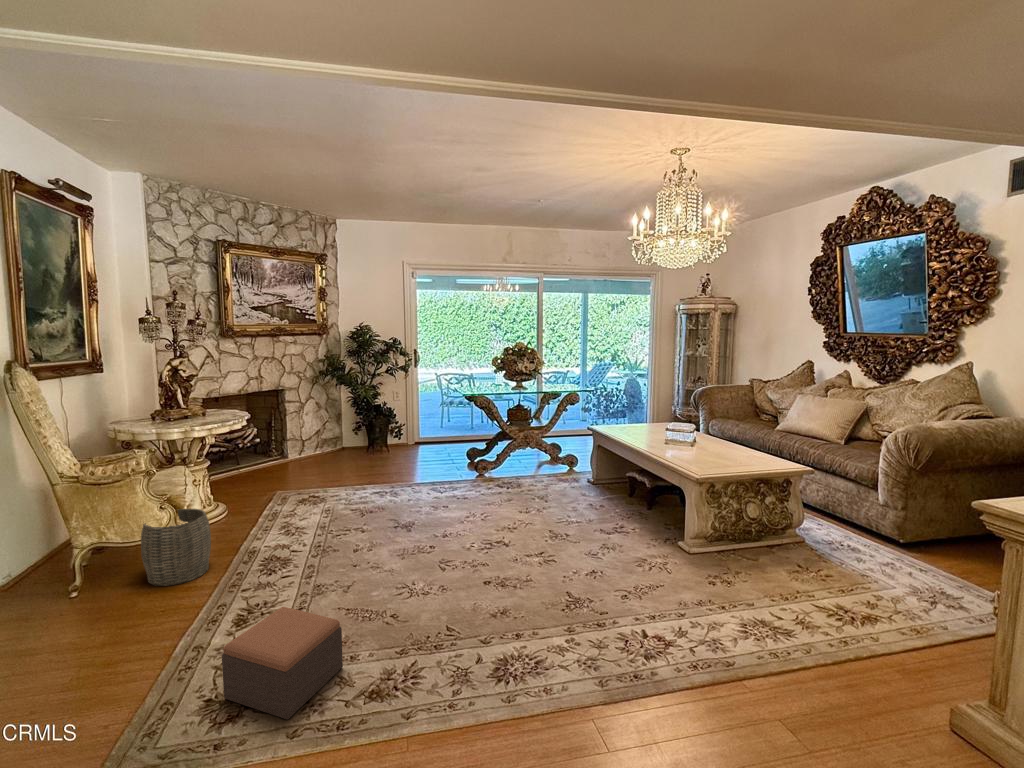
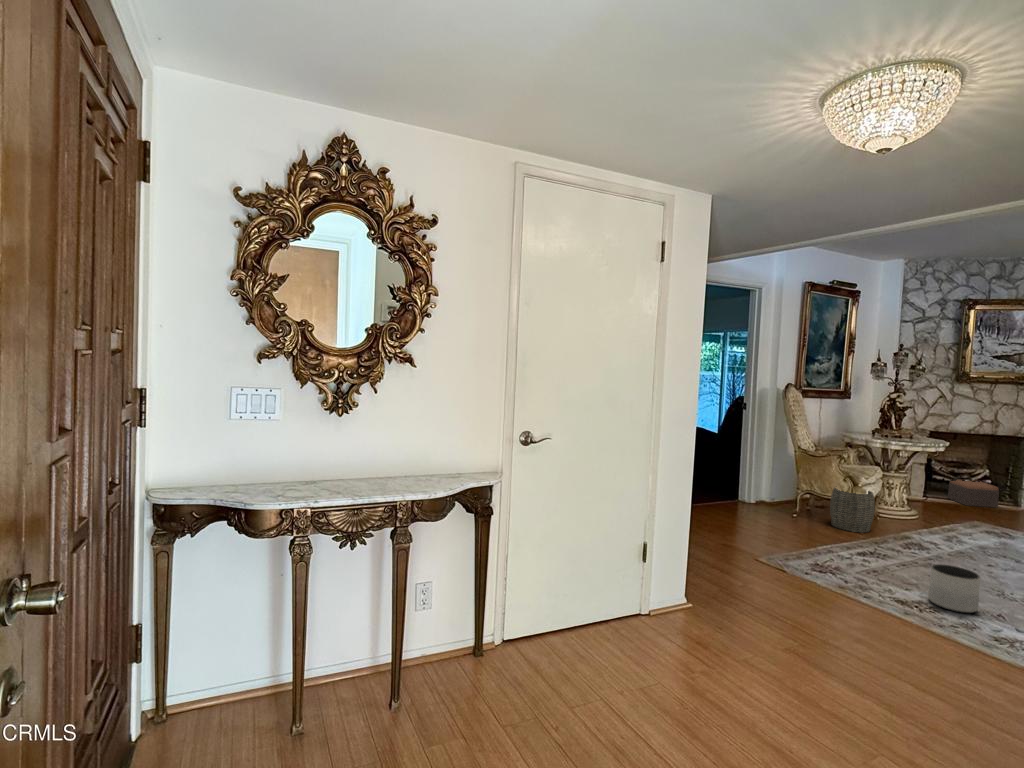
planter: none [389,590,443,662] -> present [928,564,980,613]
footstool: present [222,607,343,720] -> present [948,480,999,508]

